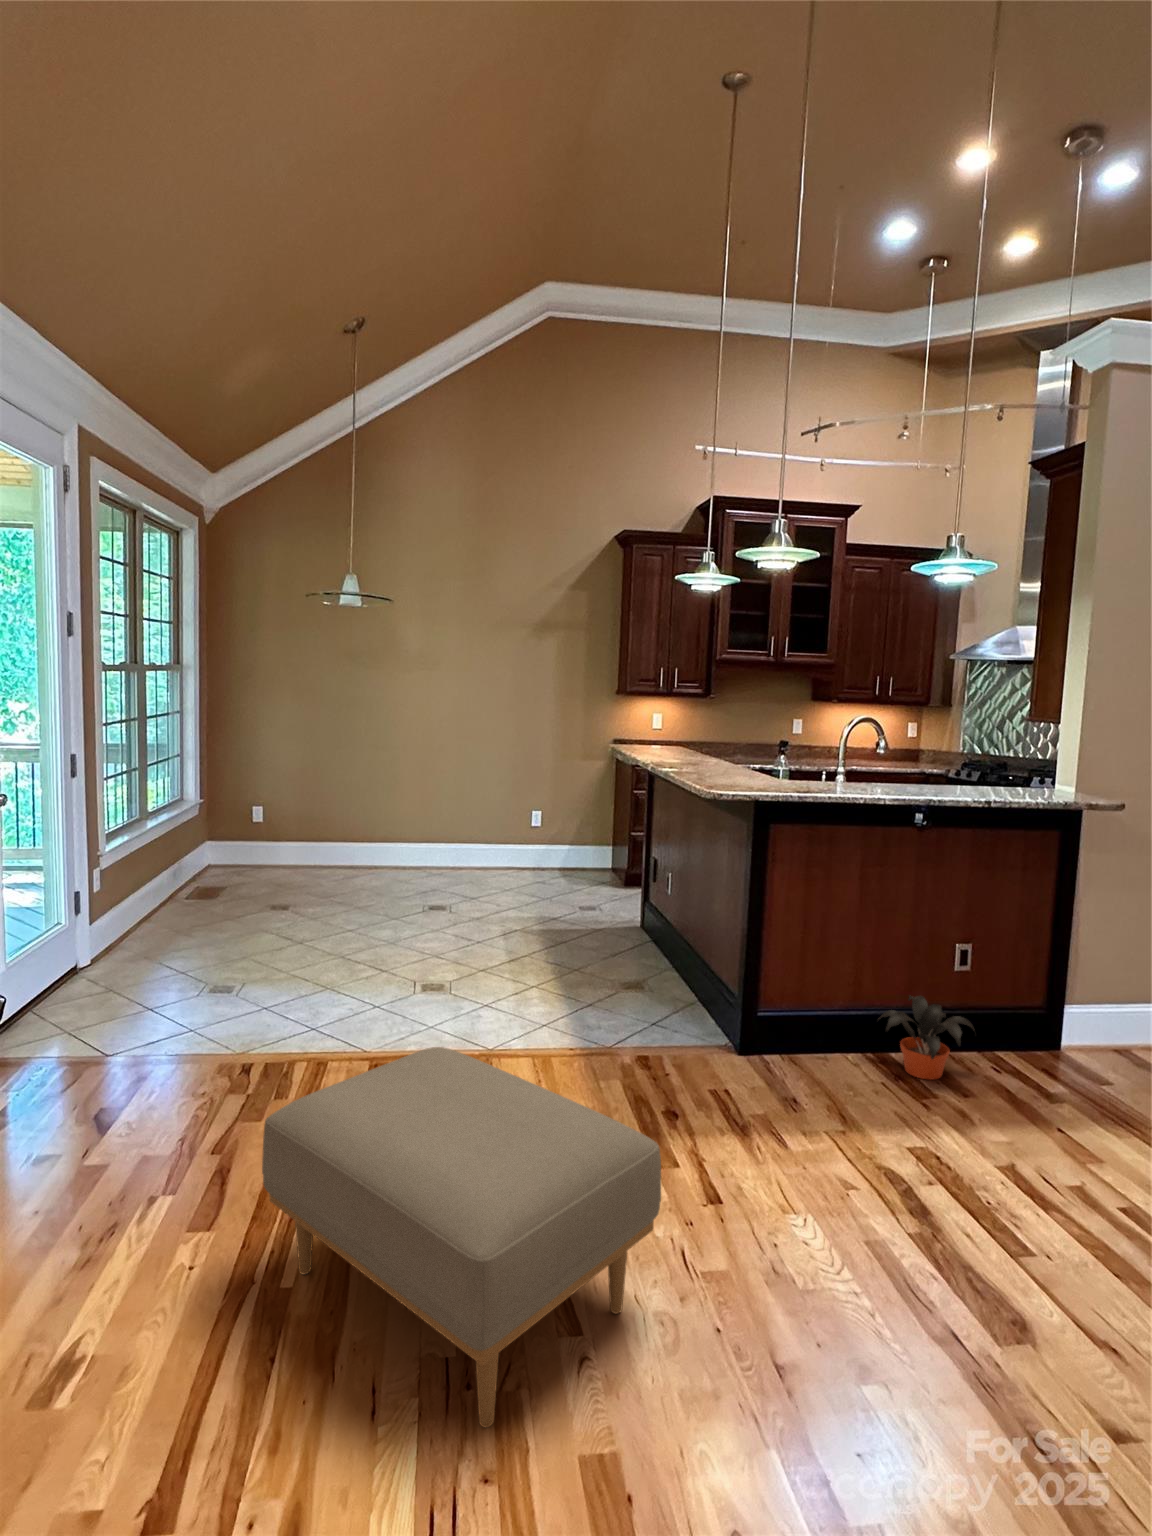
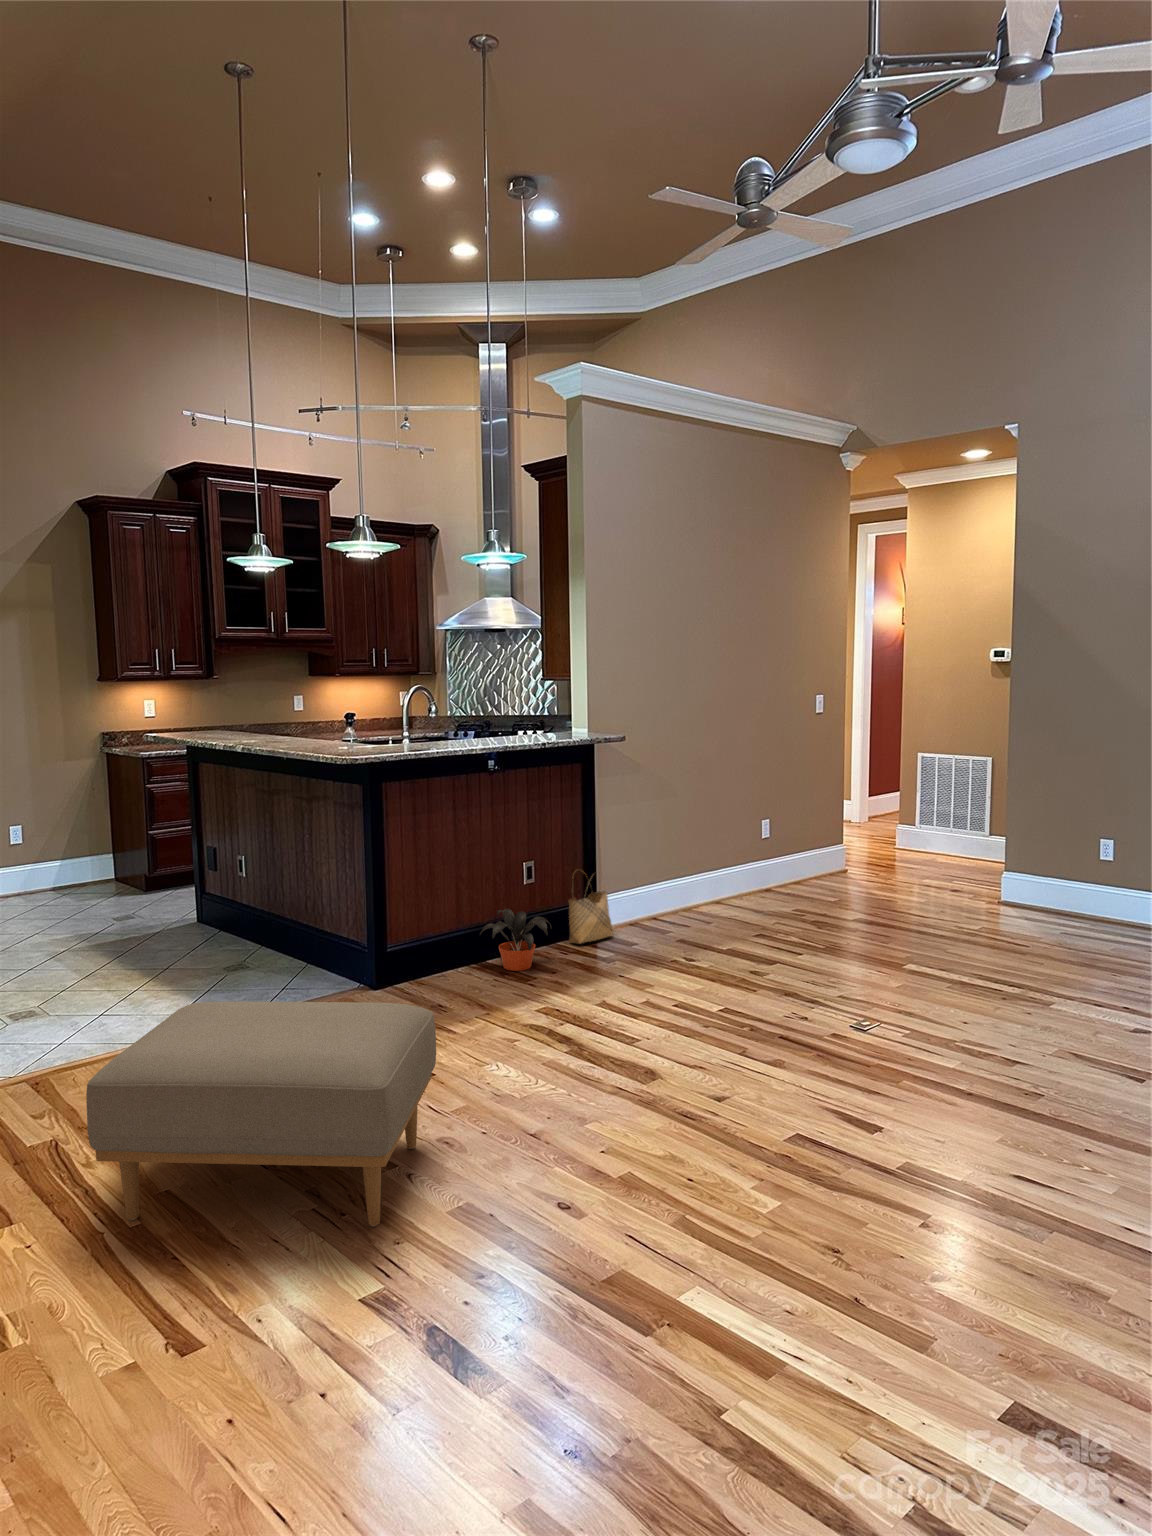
woven basket: none [1013,963,1081,1062] -> present [569,882,612,944]

